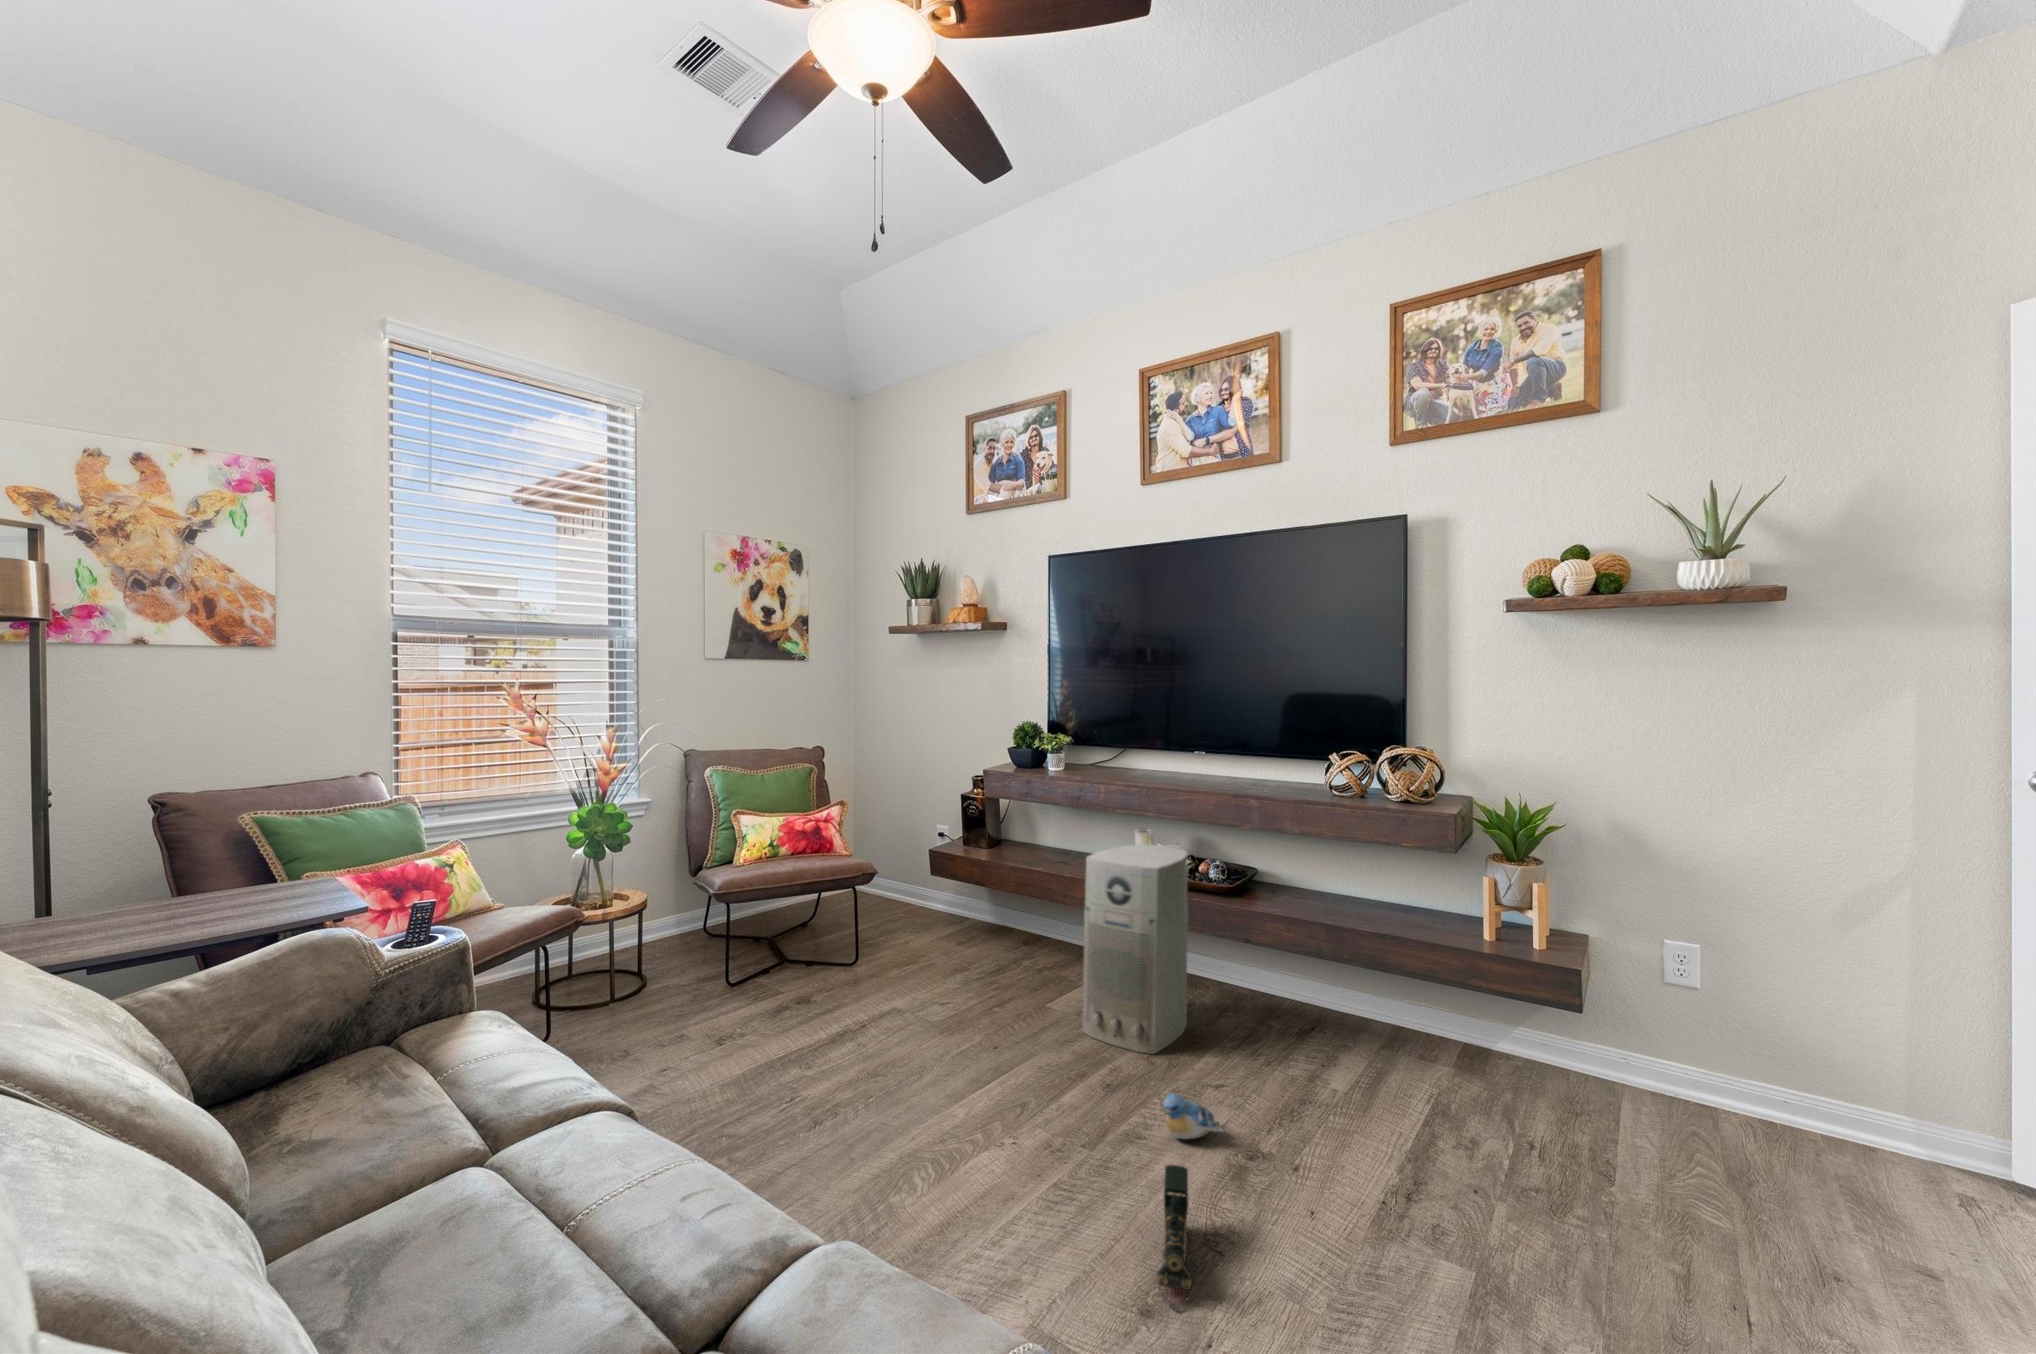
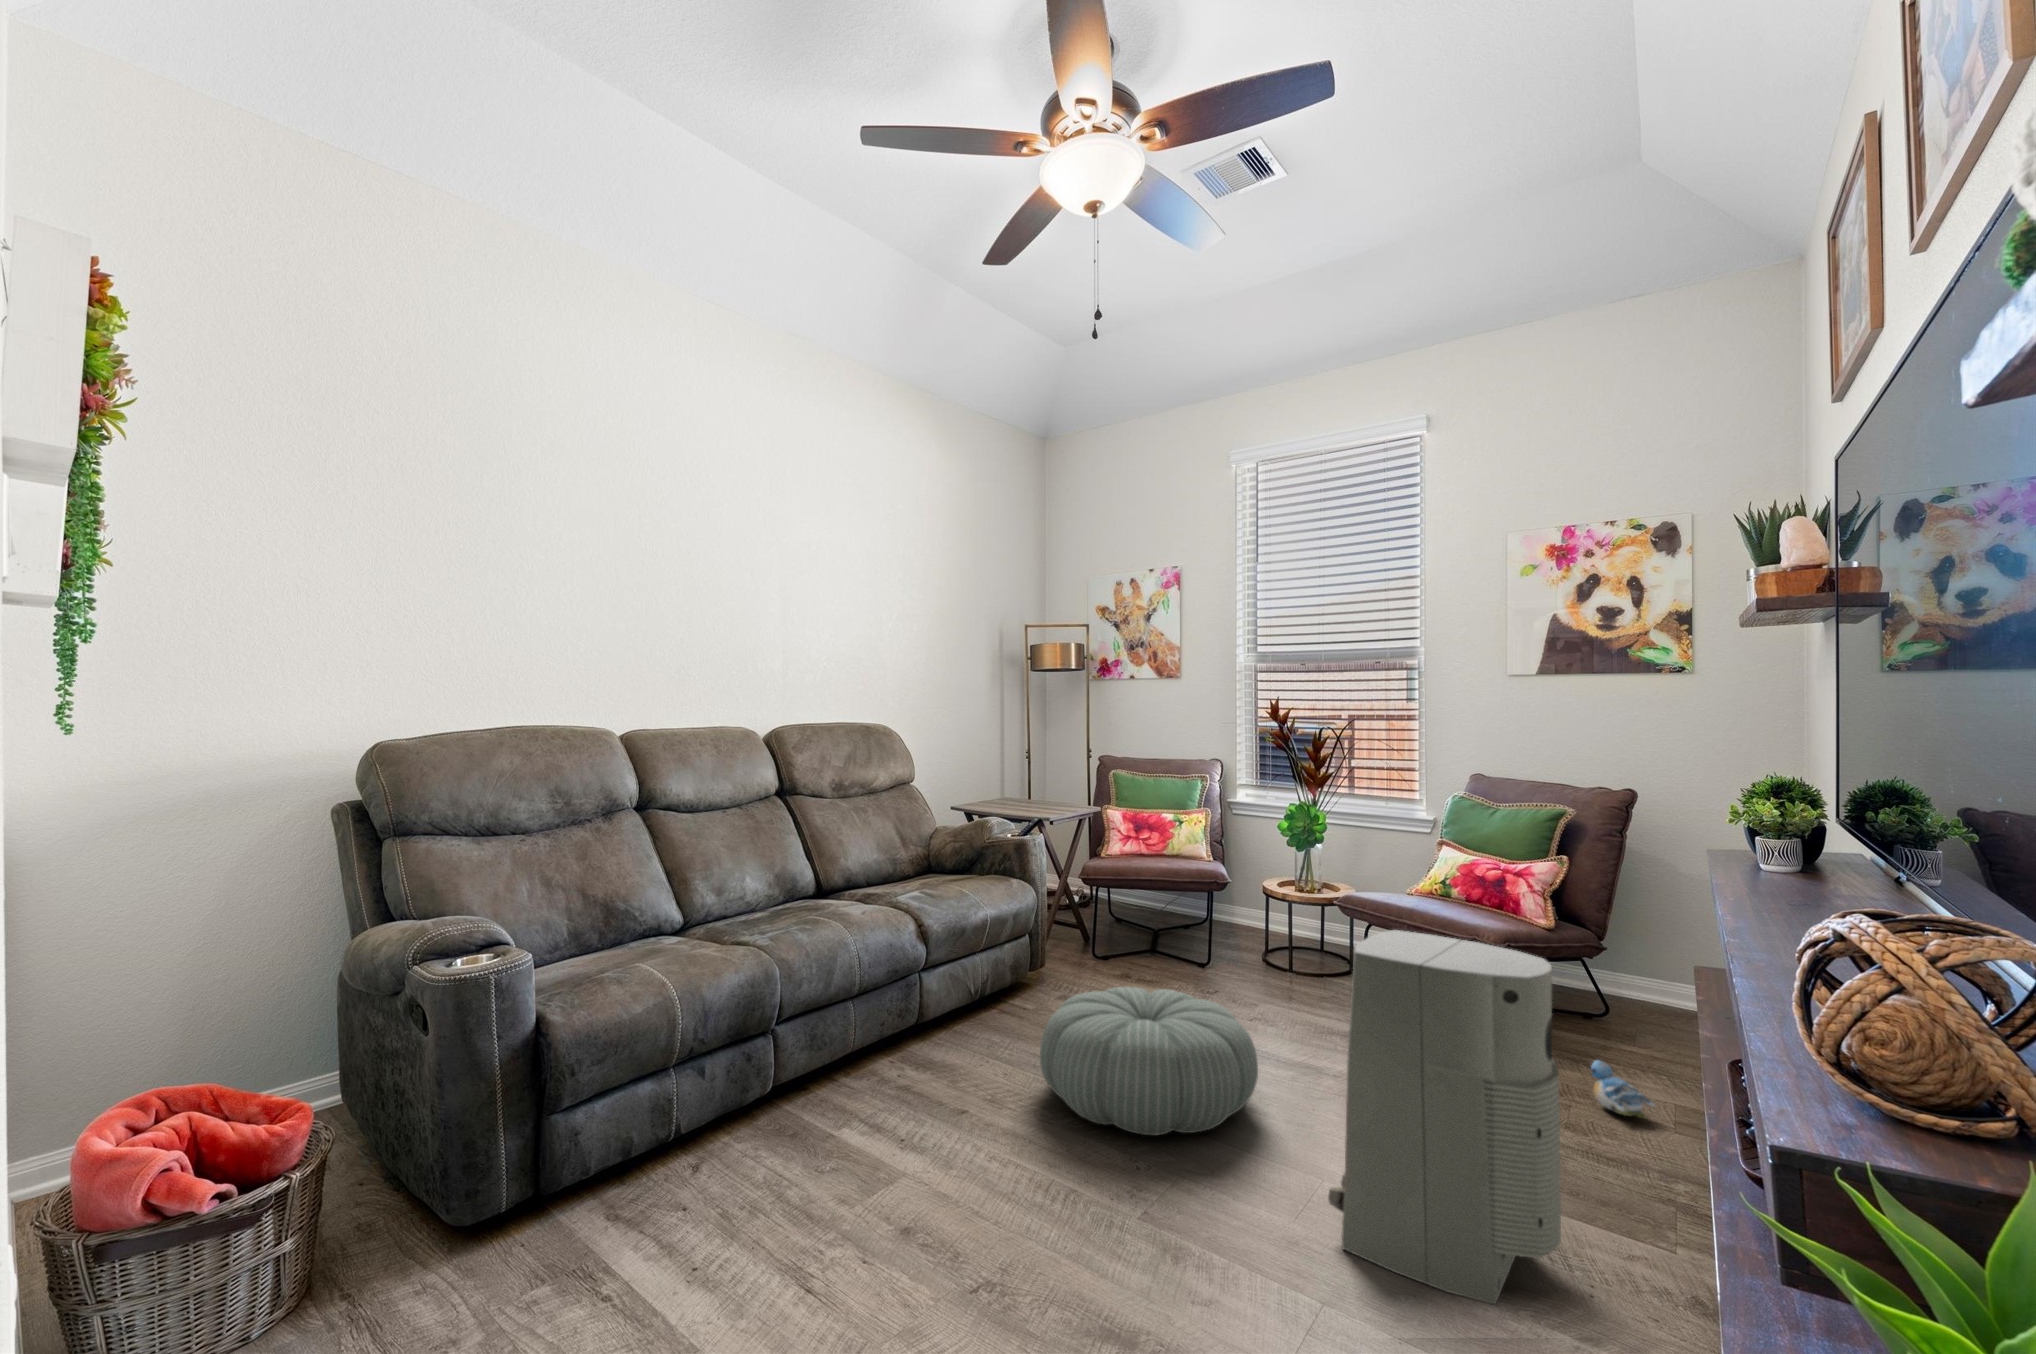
pouf: none [828,990,1043,1149] -> present [1040,987,1258,1135]
plush toy: present [1162,1093,1223,1139] -> present [1591,1060,1655,1118]
toy train: present [1157,1165,1192,1307] -> none [834,1133,960,1211]

